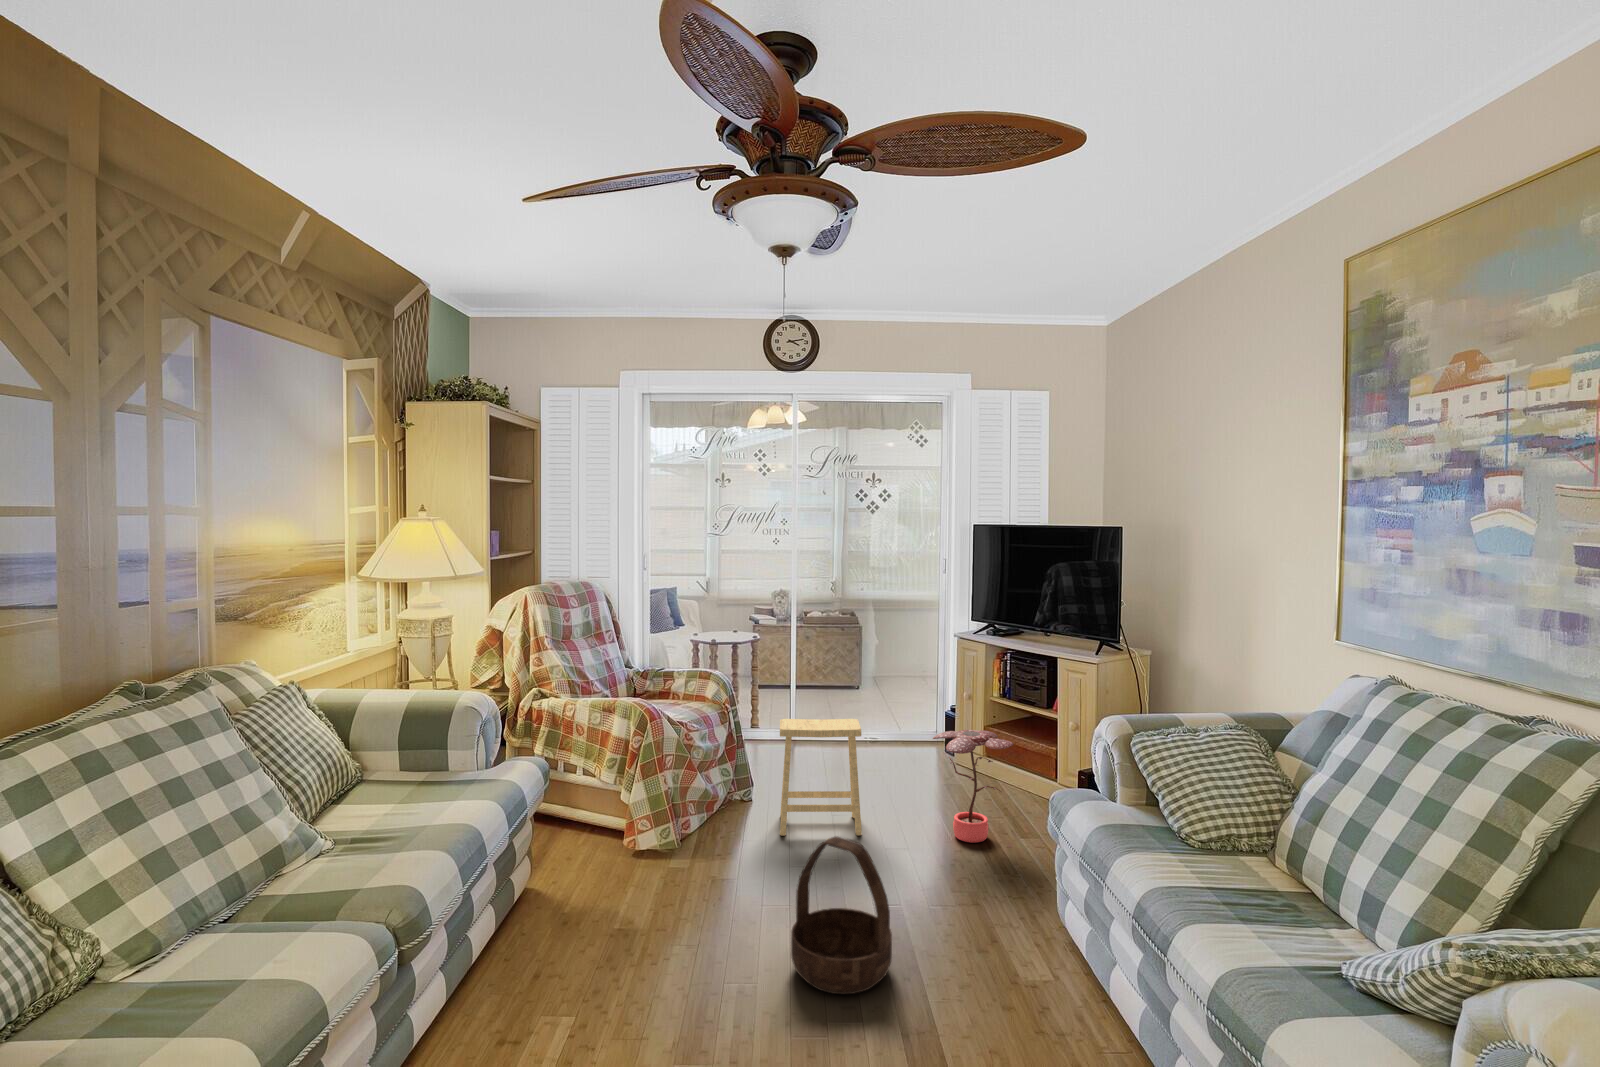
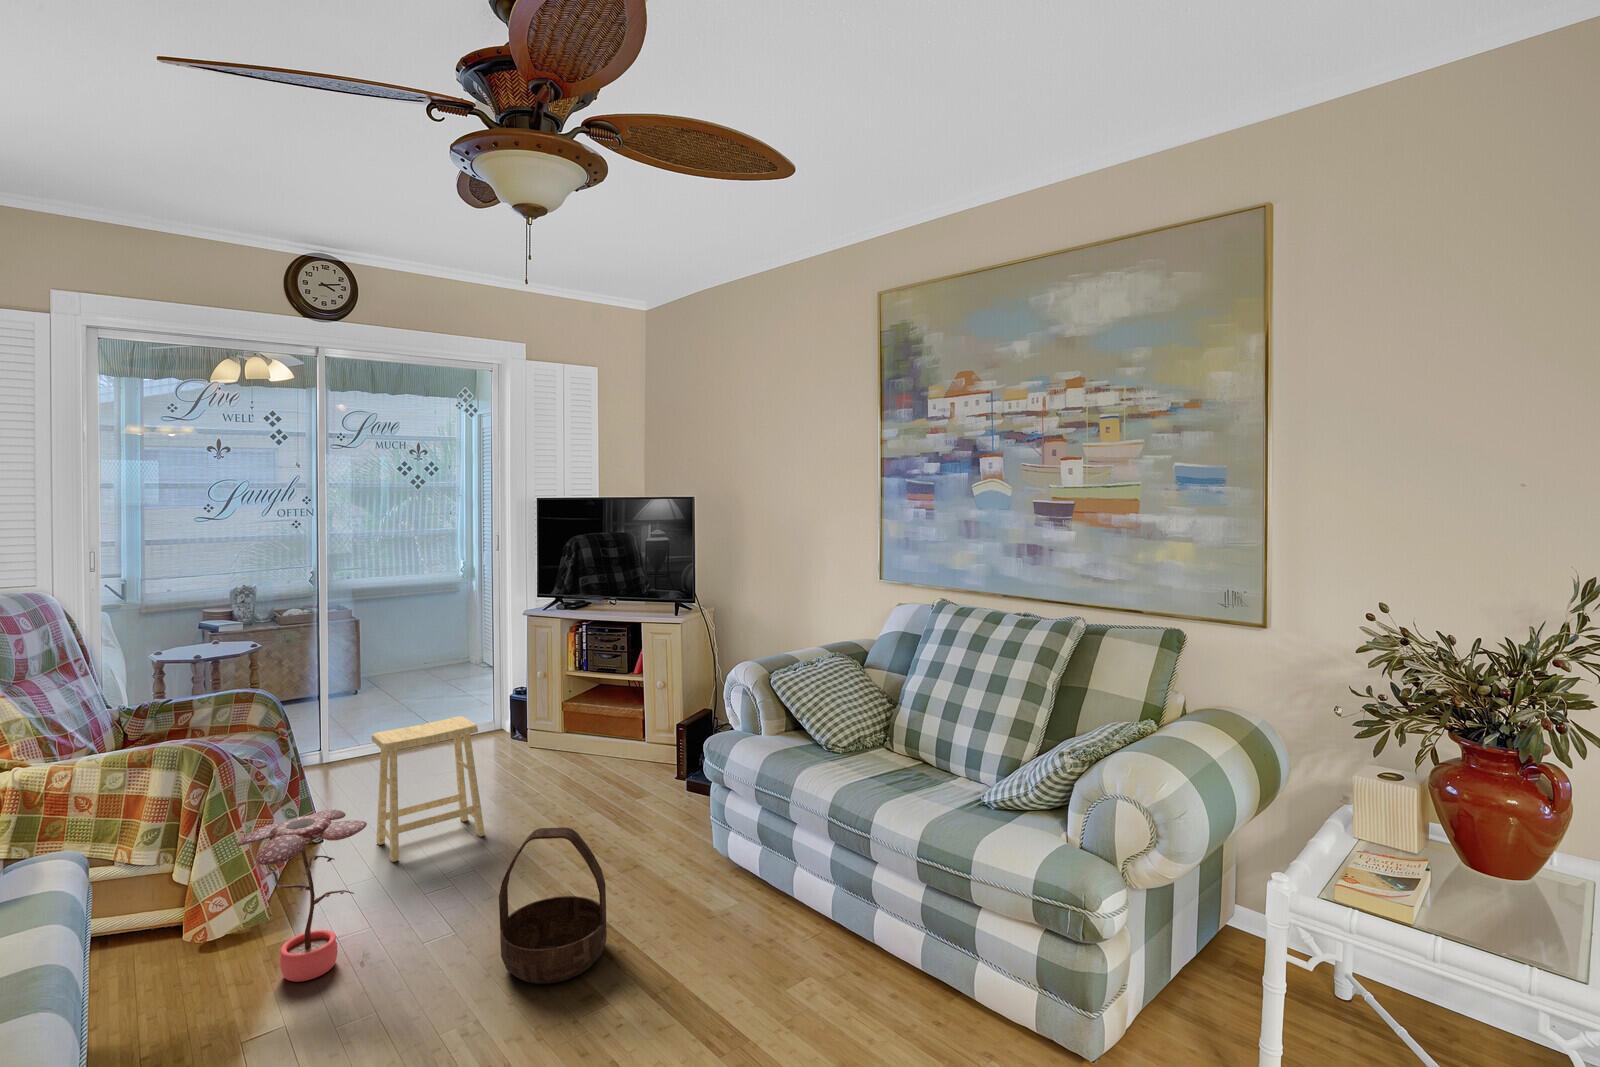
potted plant: present [933,730,1013,843] -> present [236,810,367,982]

